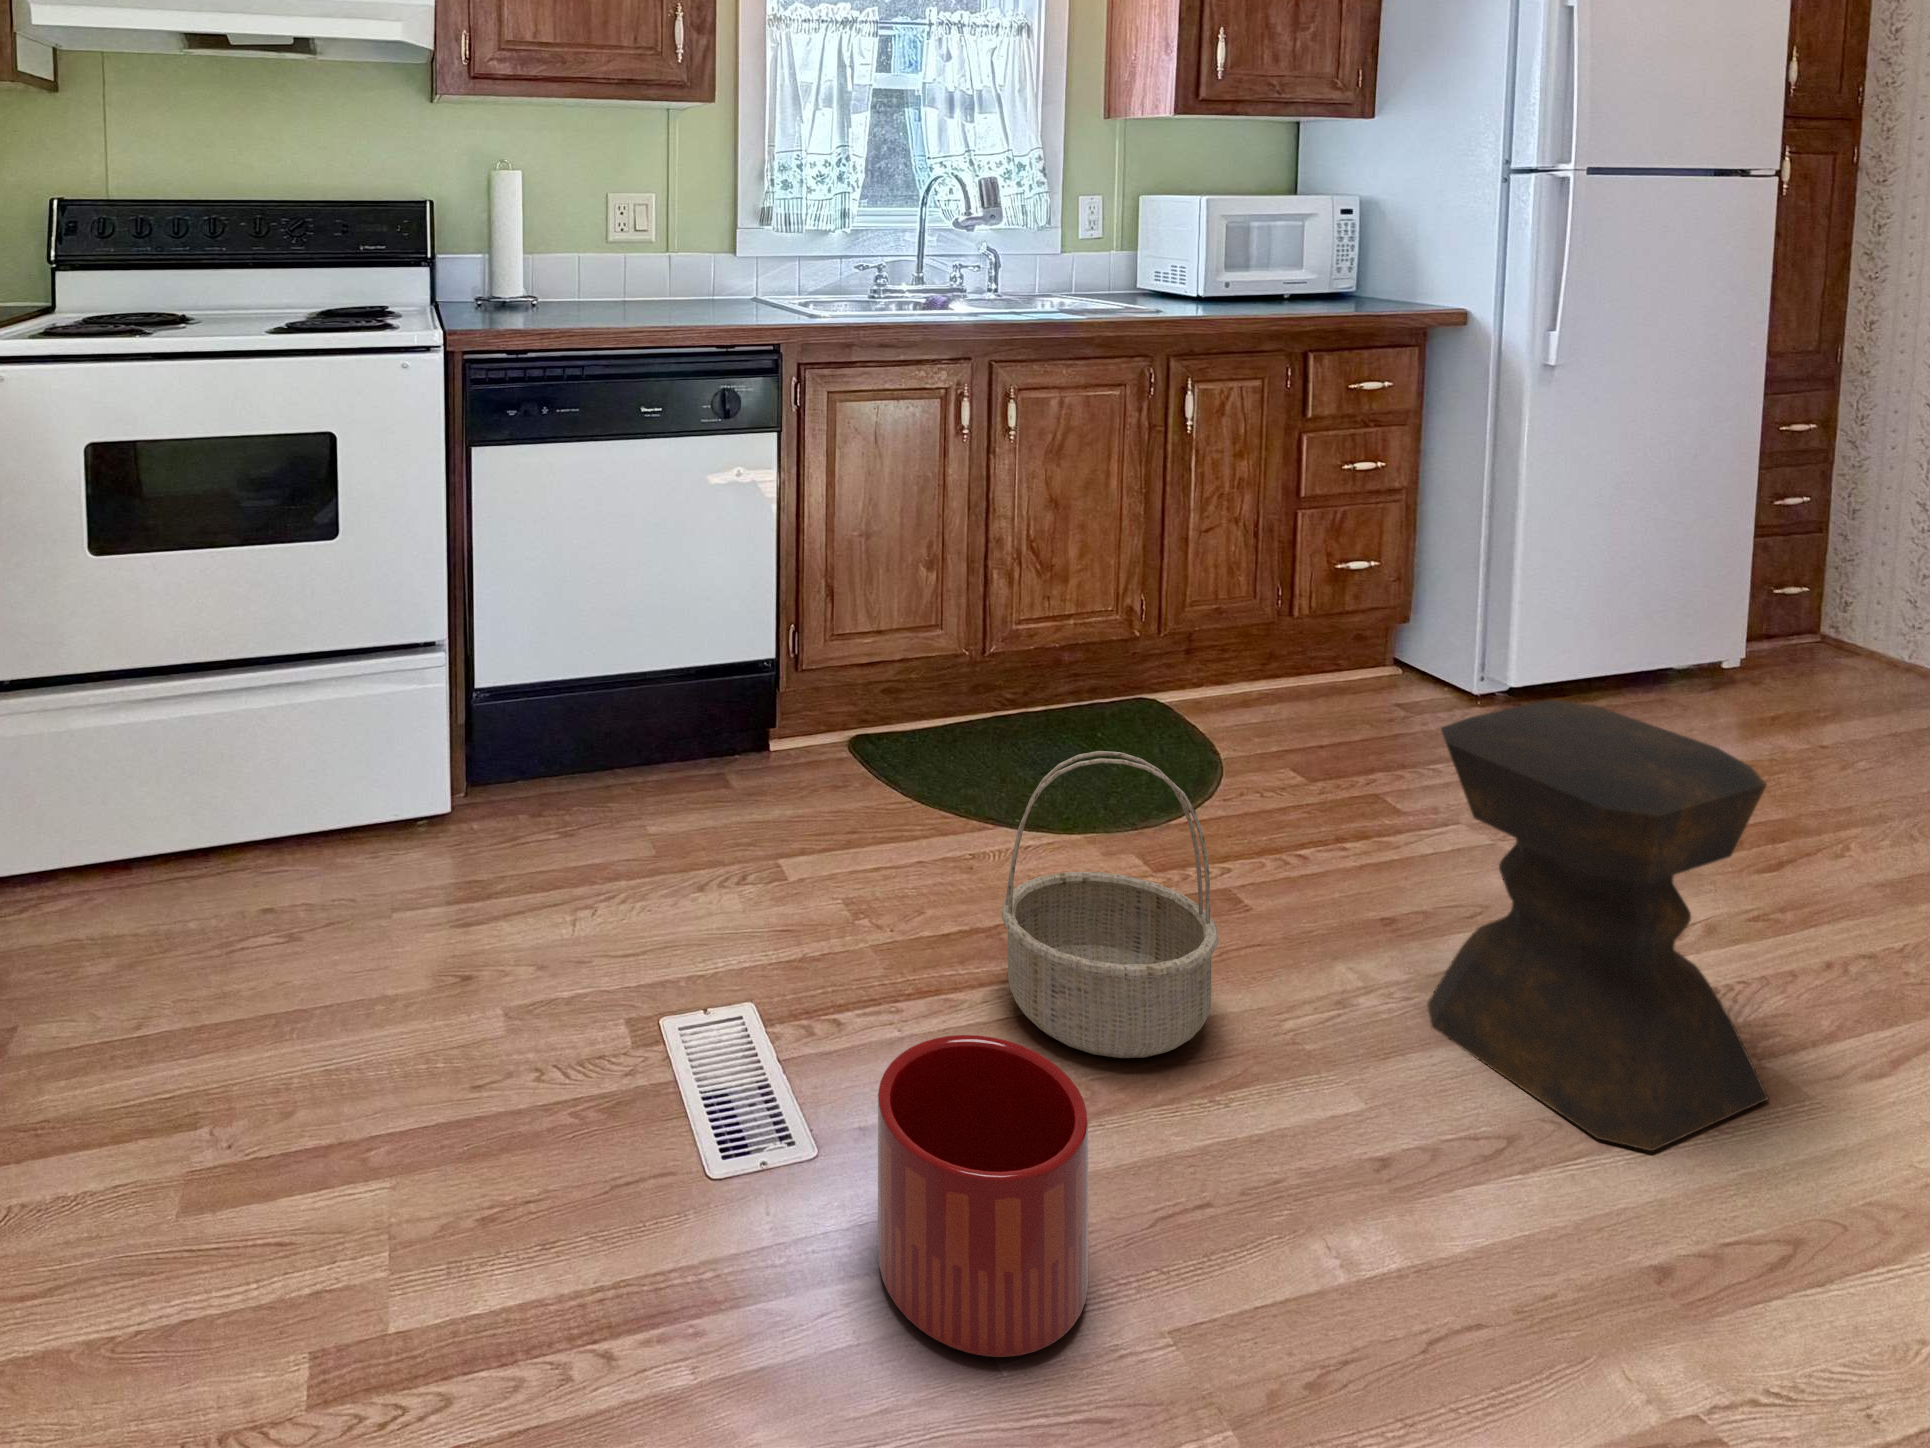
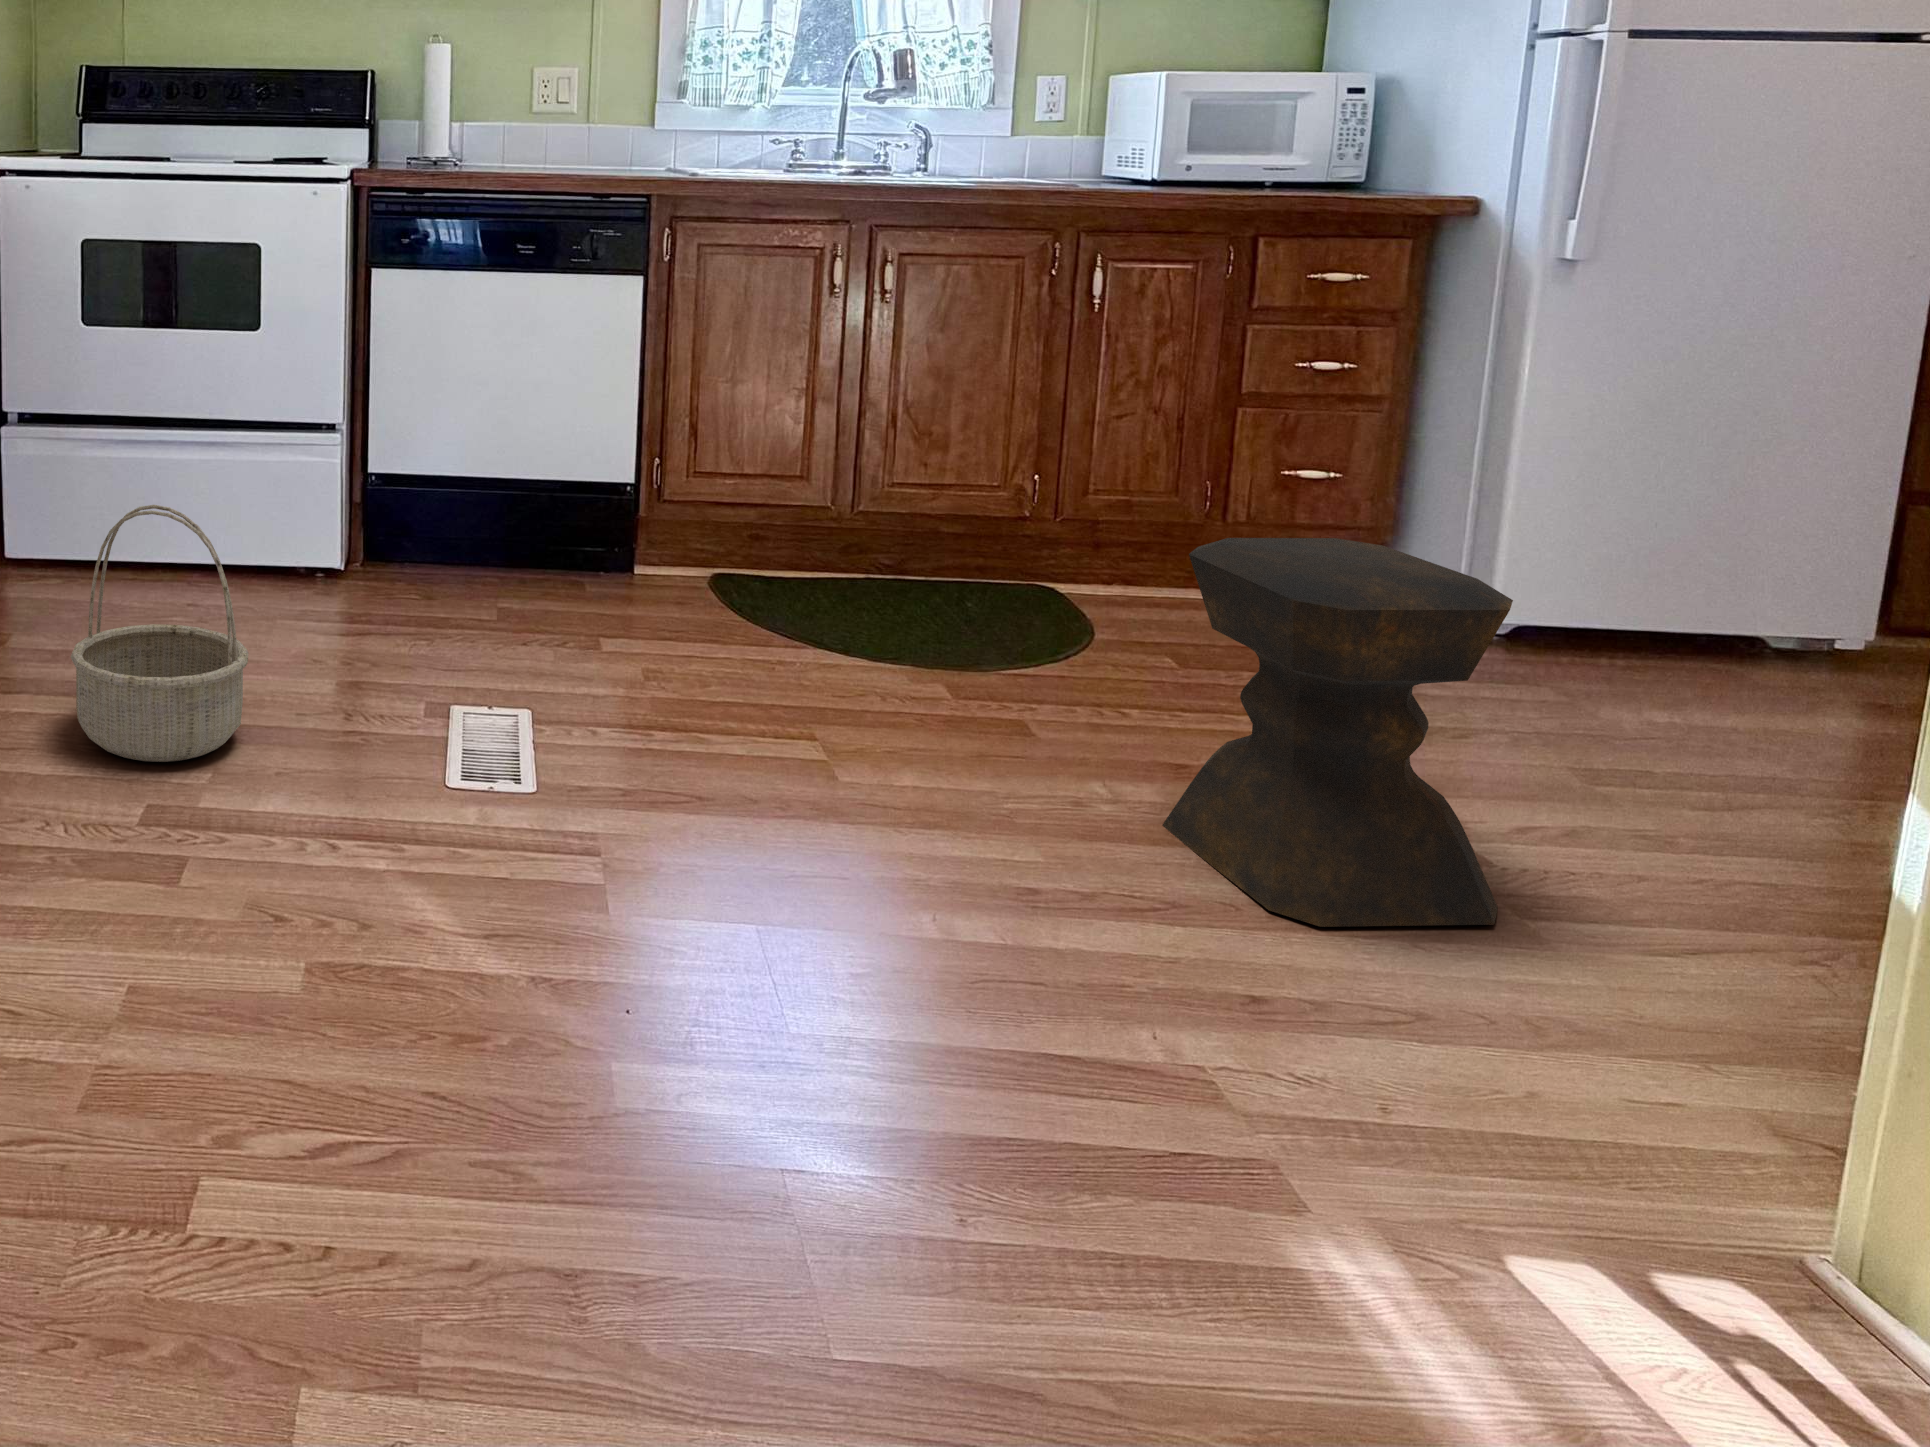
basket: present [1001,751,1219,1058] -> present [71,505,248,762]
planter: present [878,1035,1088,1357] -> none [552,698,721,902]

